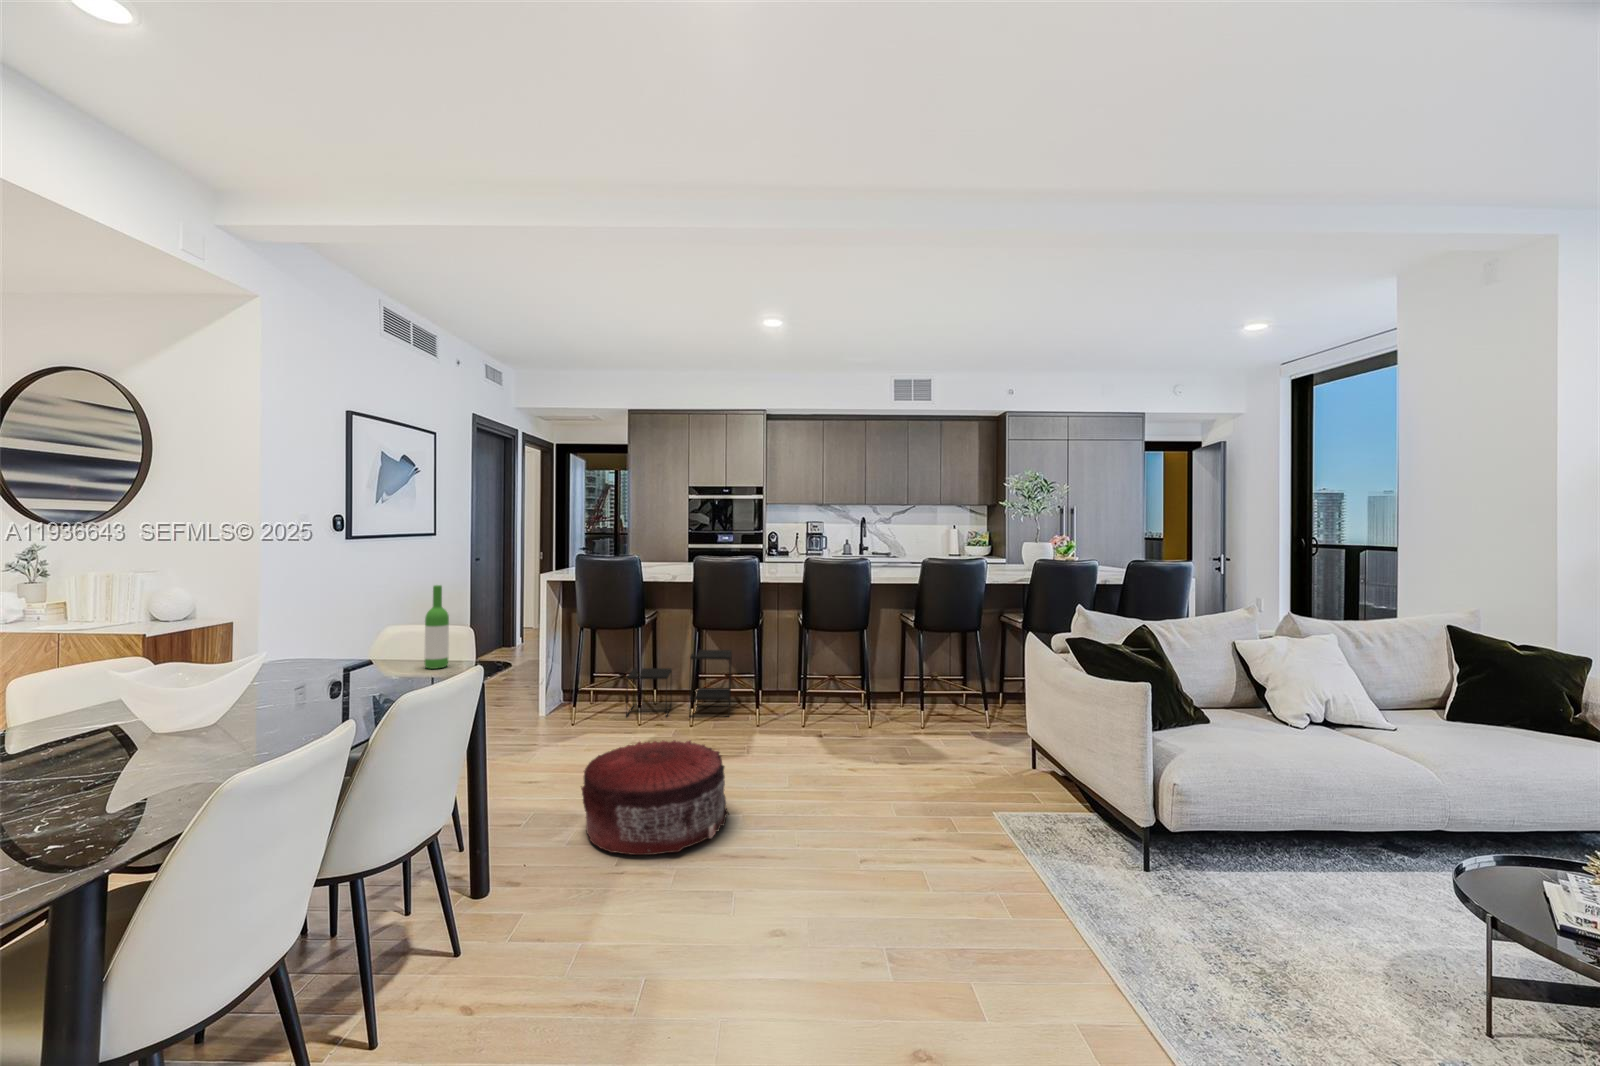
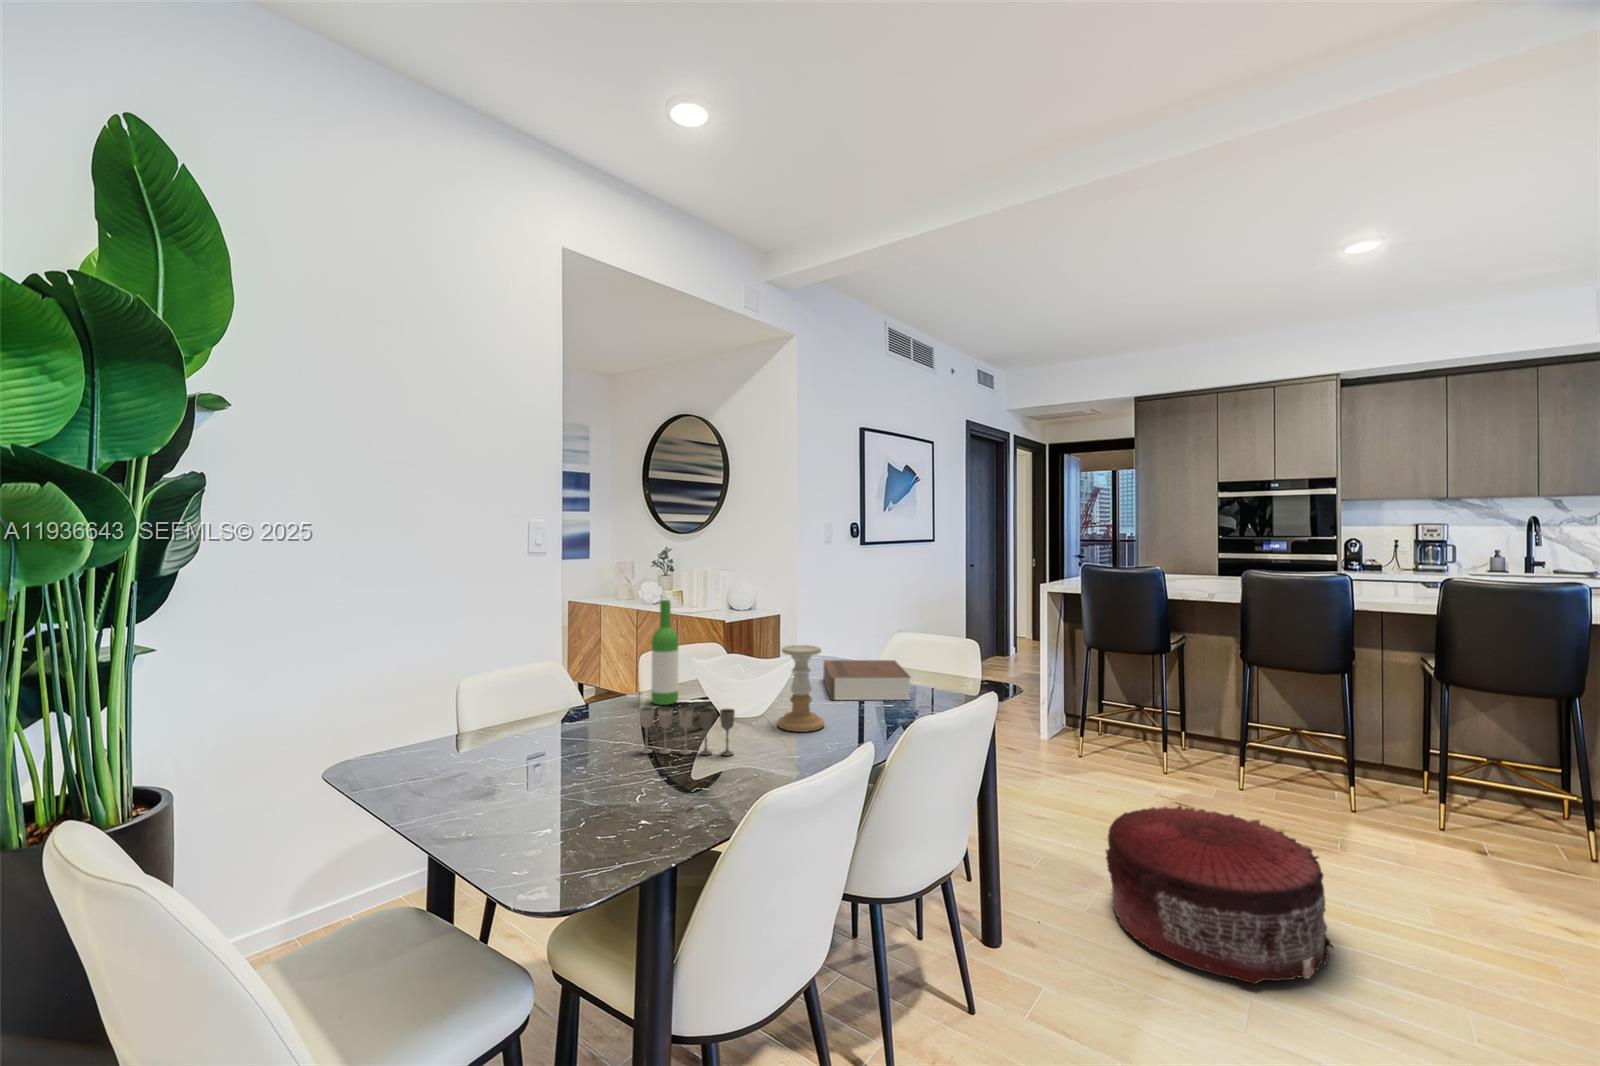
wine bottle: present [424,585,449,669] -> present [651,600,679,705]
candle holder: none [244,645,303,732] -> present [777,645,824,732]
side table: present [626,650,732,717] -> none [1146,689,1300,788]
book: none [299,653,402,698] -> present [823,660,911,700]
wine glass: none [45,716,190,783] -> present [639,707,735,756]

